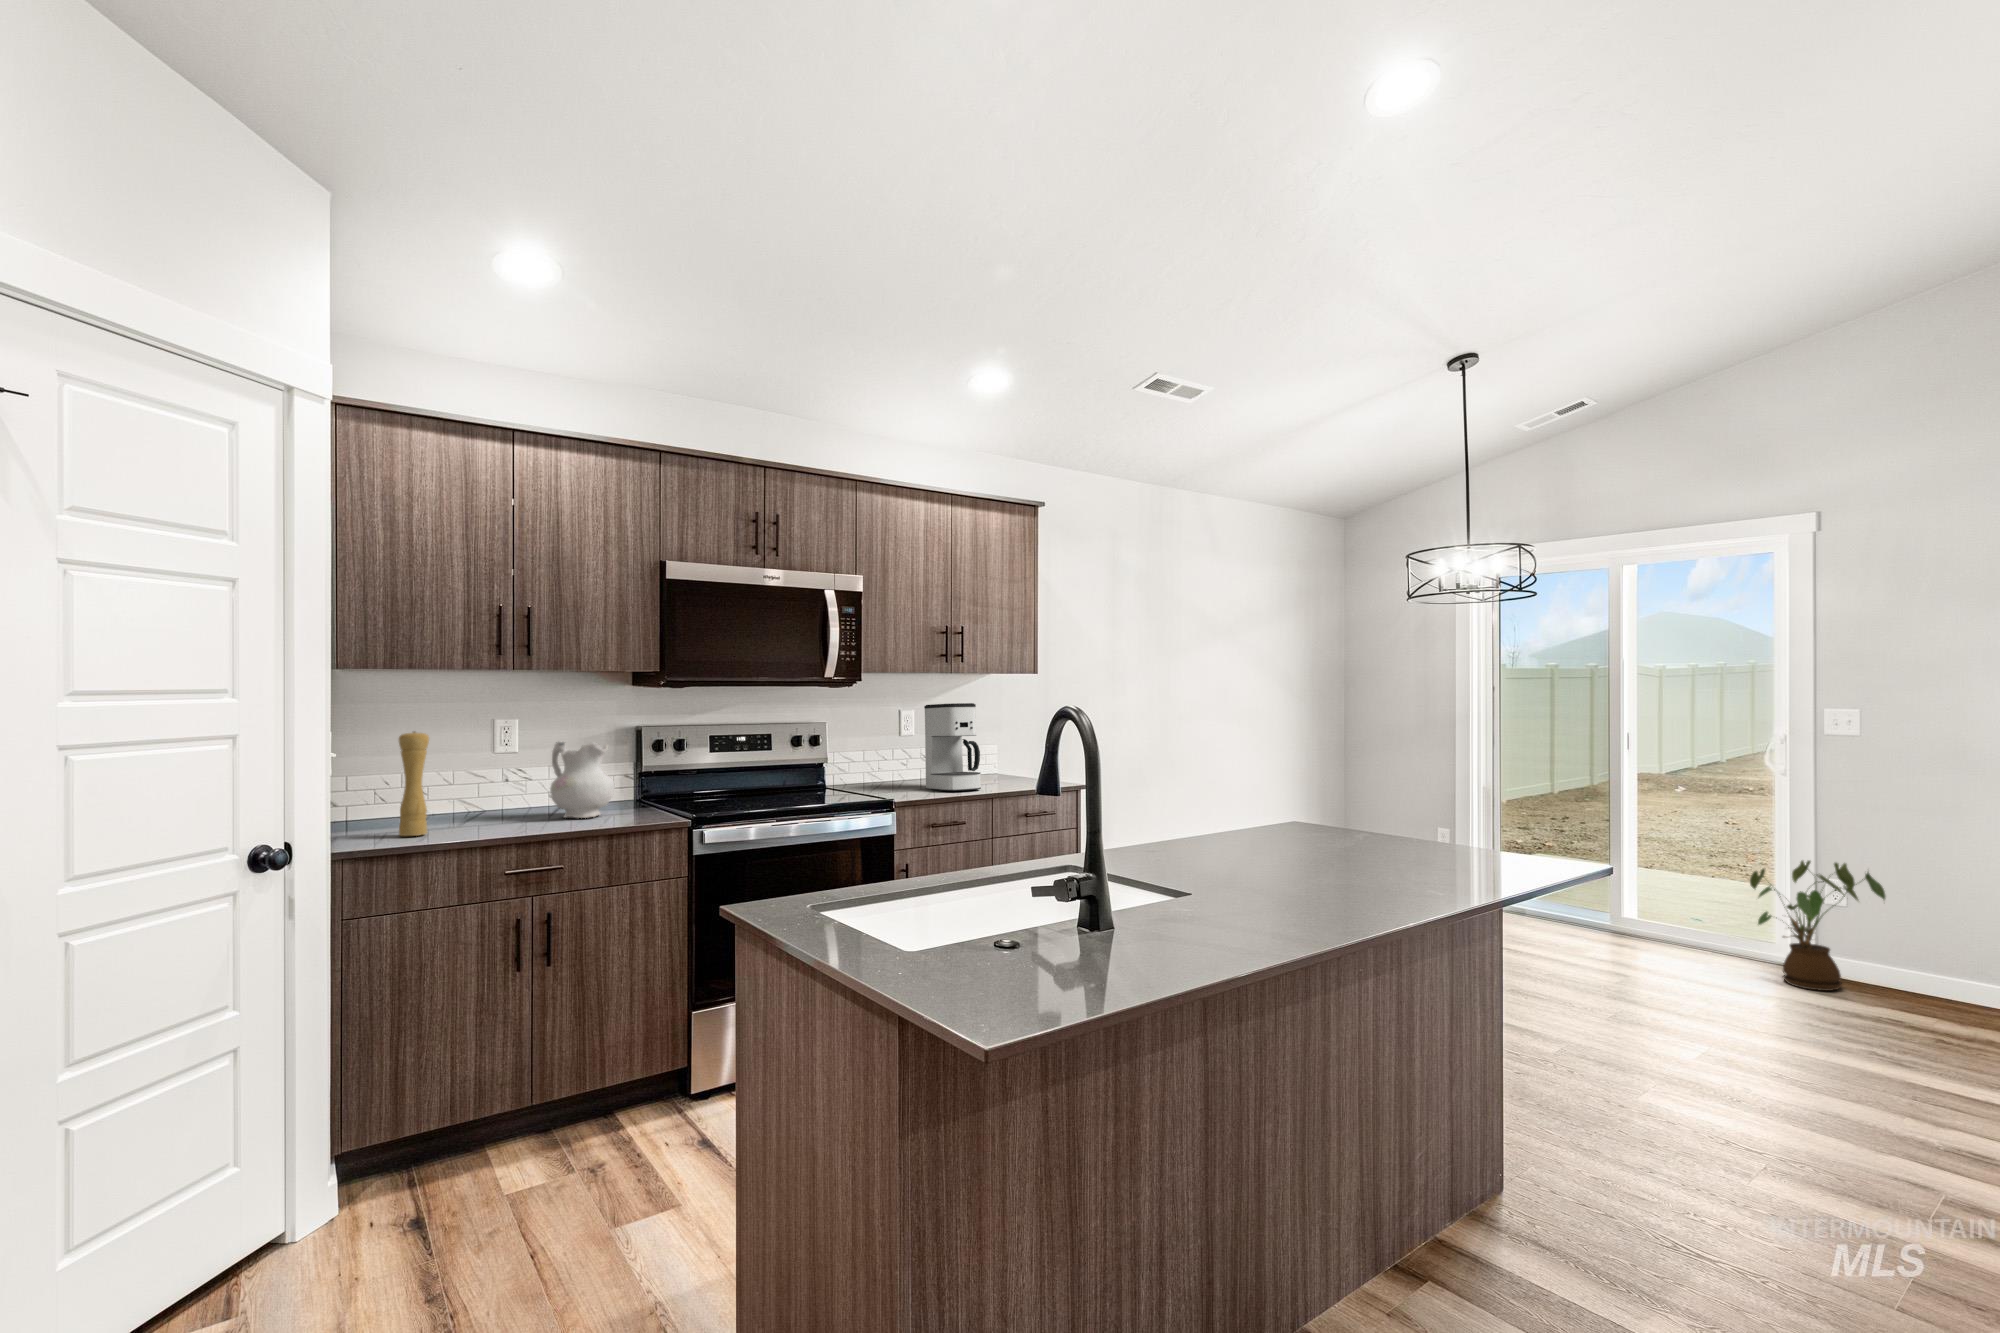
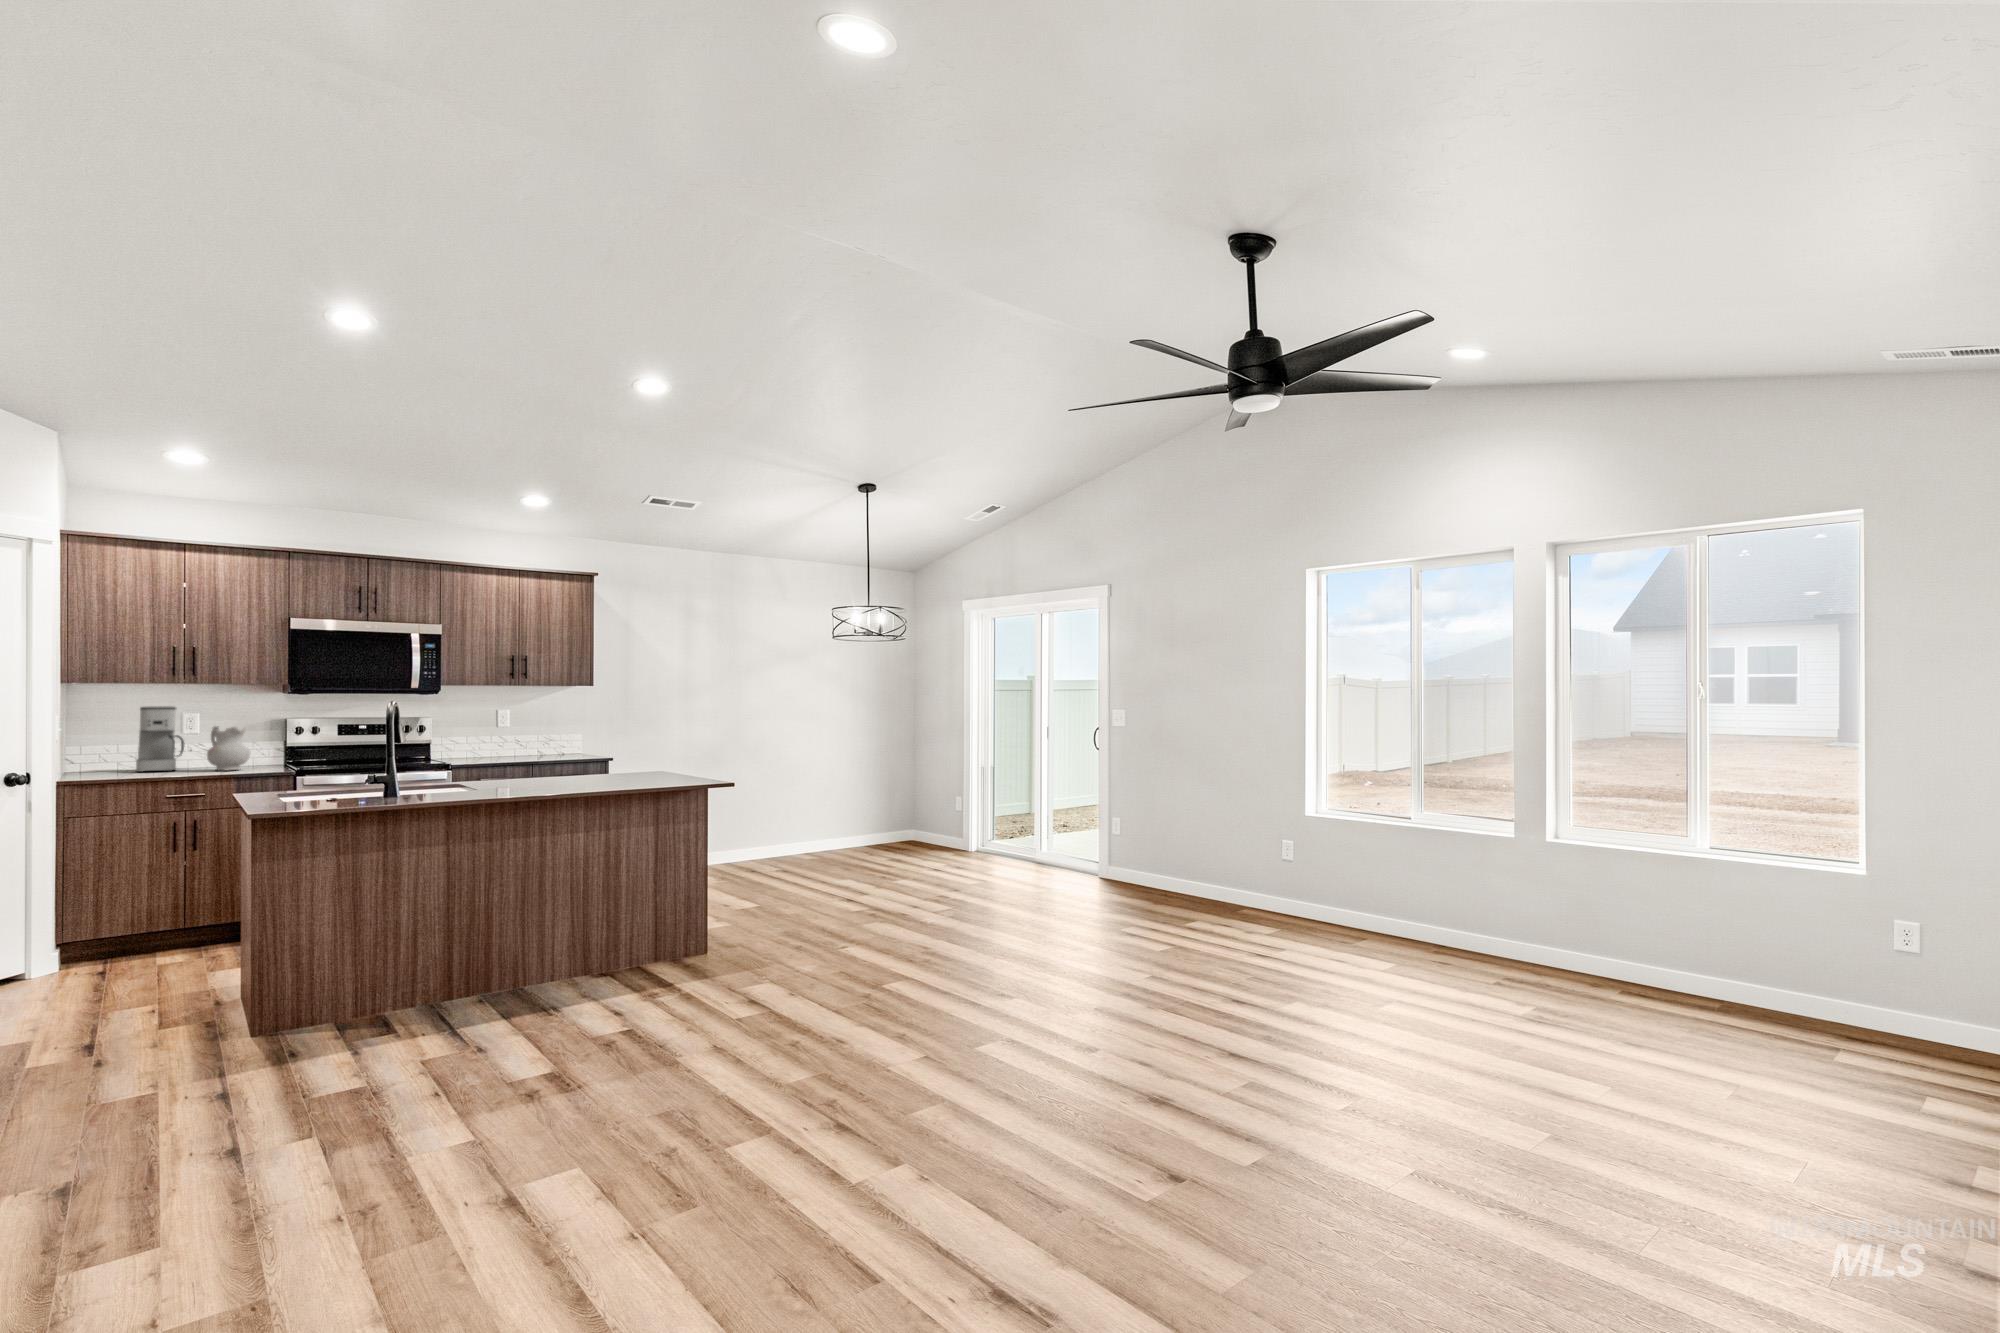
coffee maker: present [924,703,981,791] -> present [136,707,184,772]
pepper mill: present [399,731,429,836] -> none [102,718,123,777]
house plant: present [1750,861,1885,991] -> none [1052,806,1114,886]

